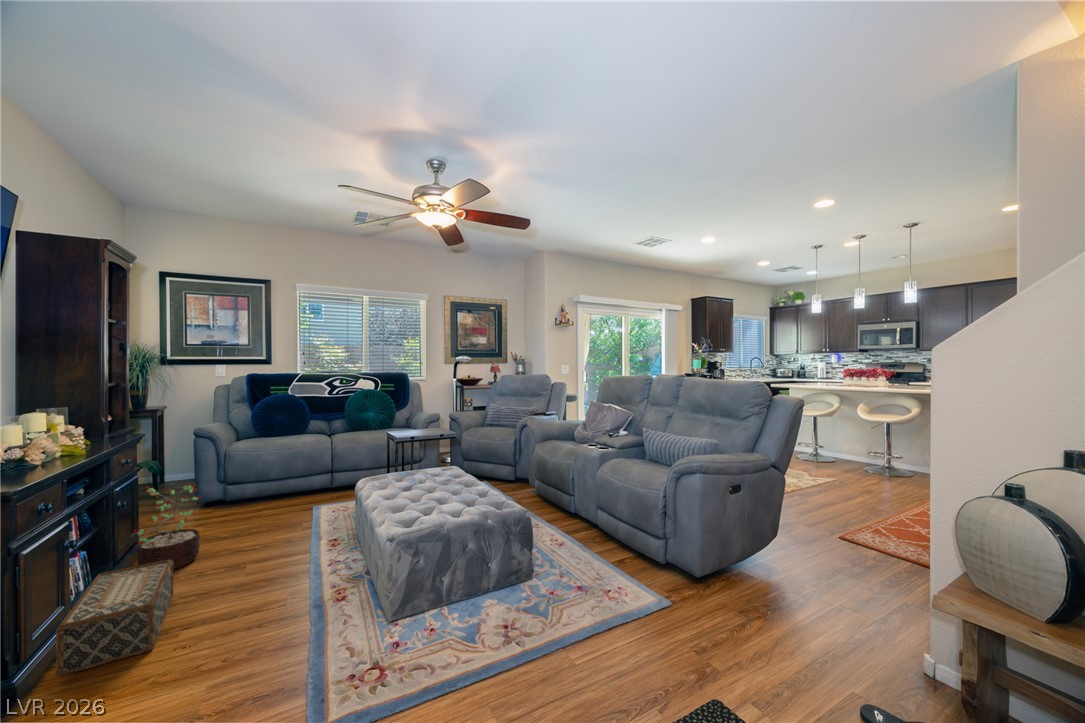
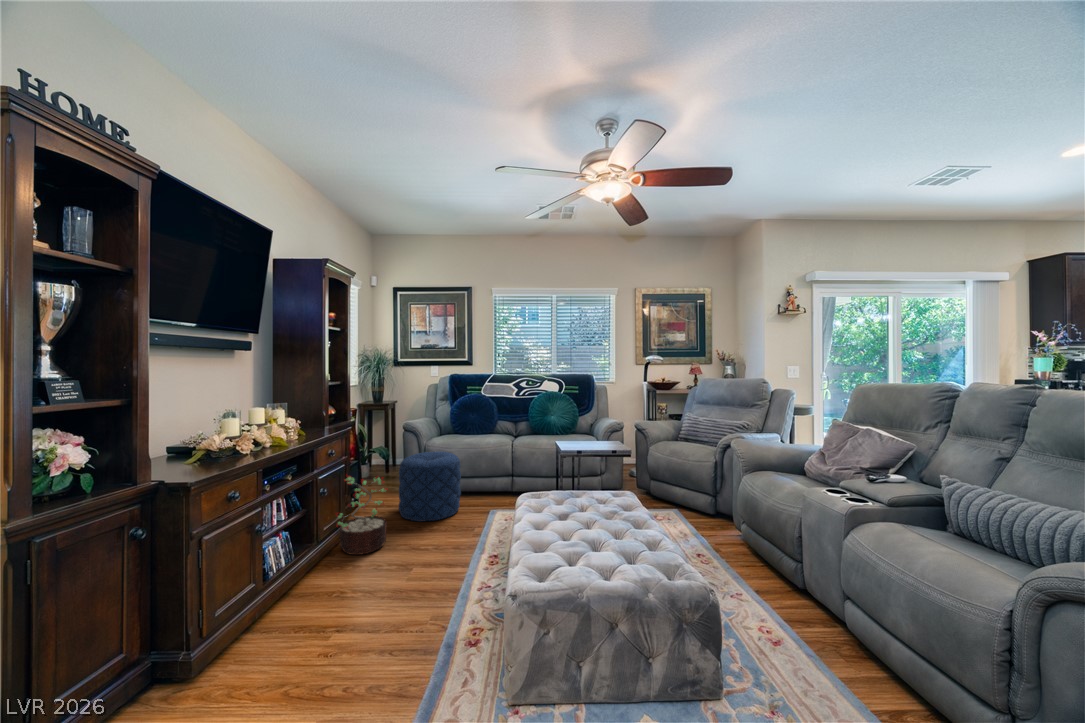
pouf: none [198,456,277,531] -> present [399,452,461,522]
woven basket: present [56,560,173,677] -> none [235,551,348,652]

